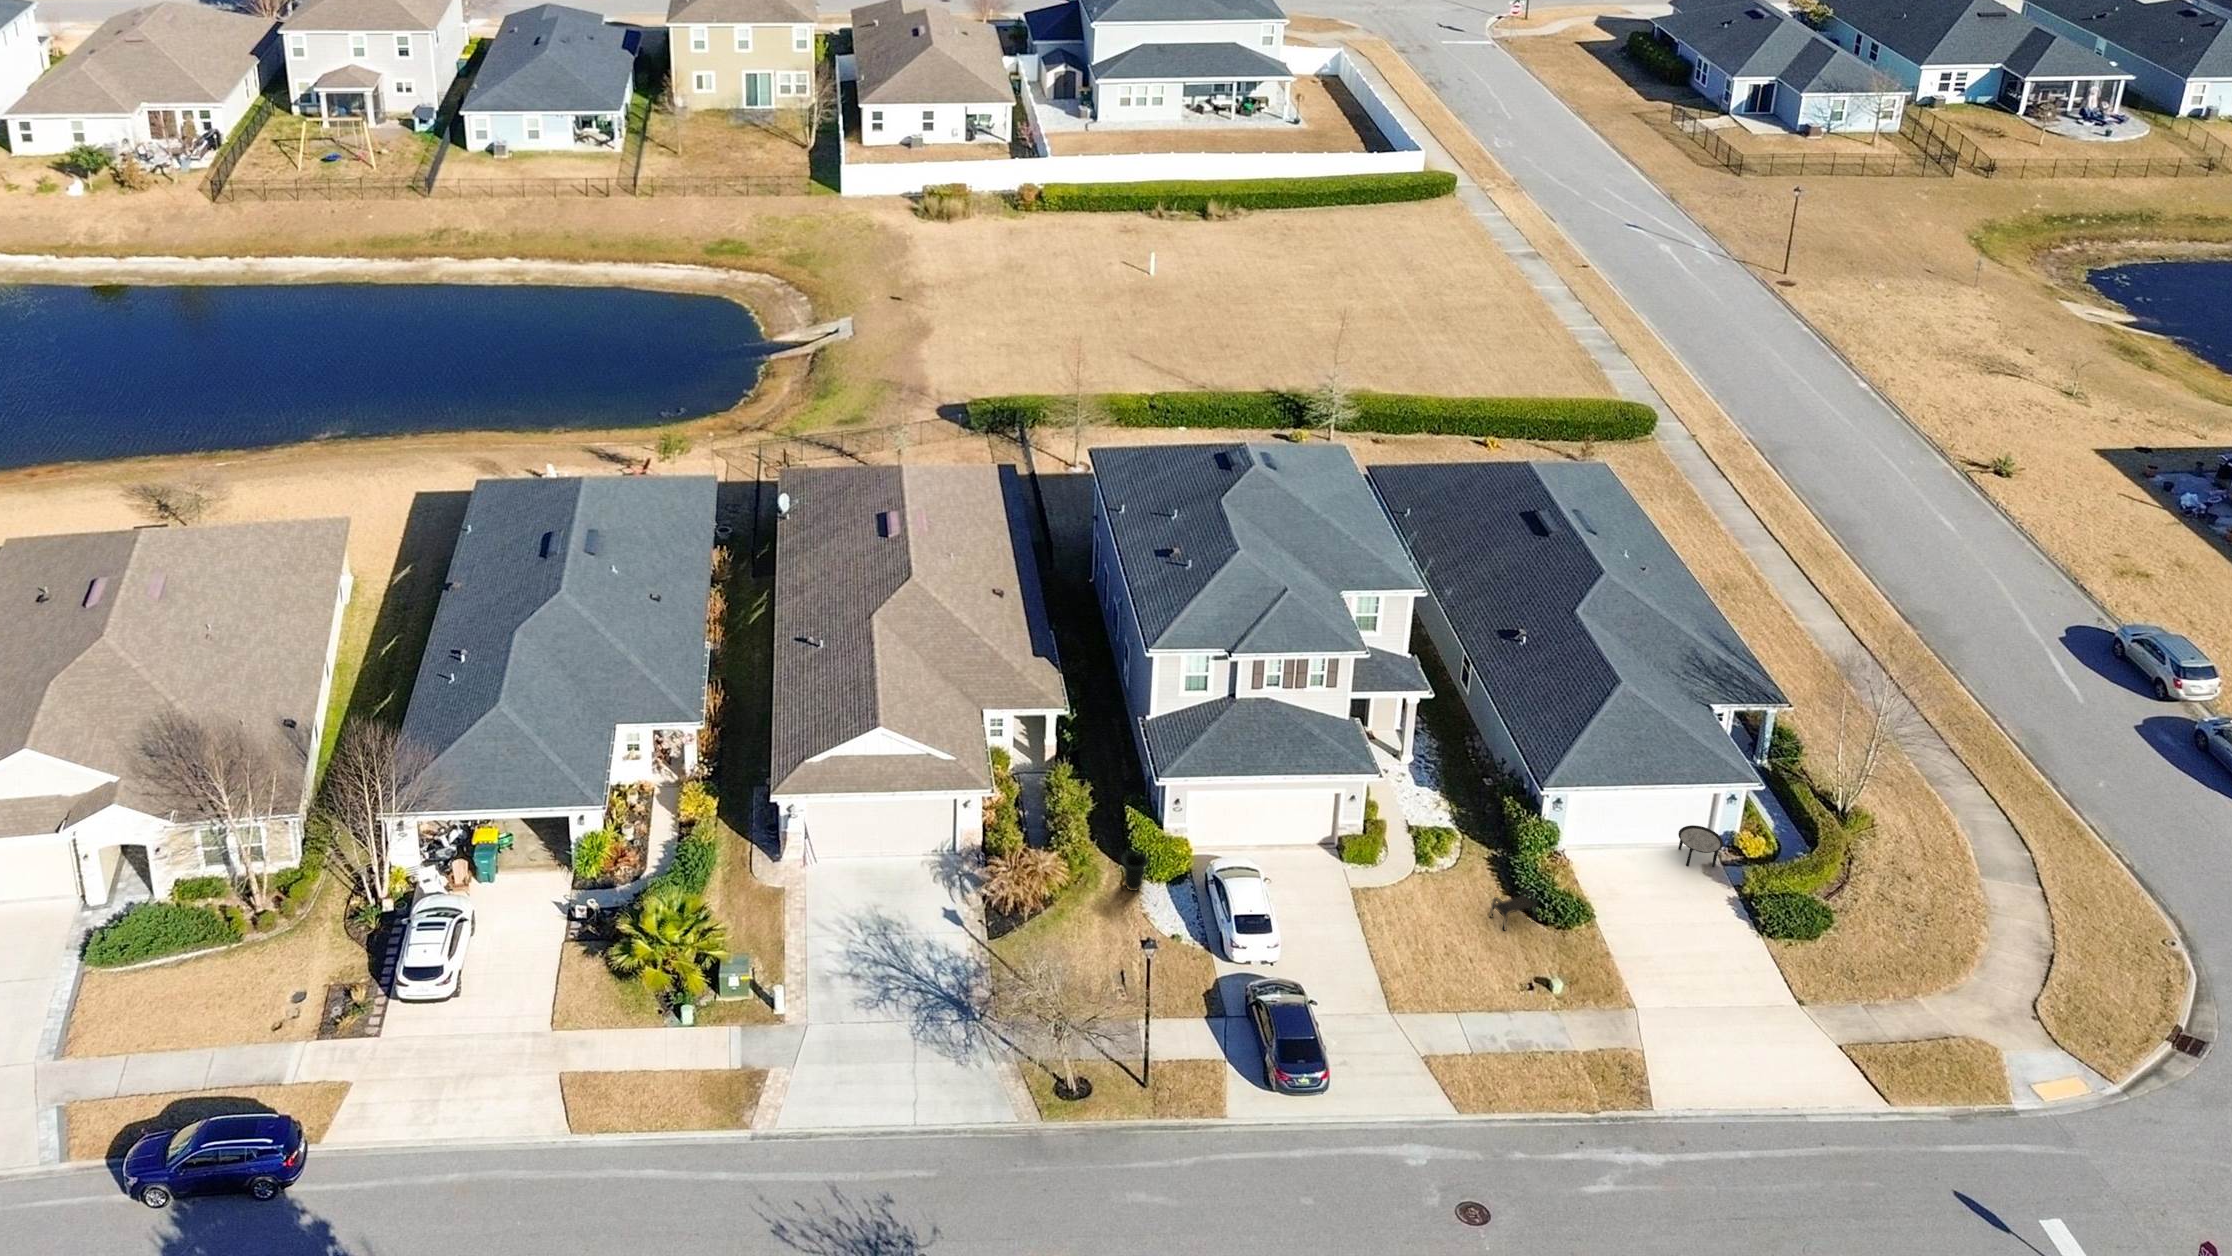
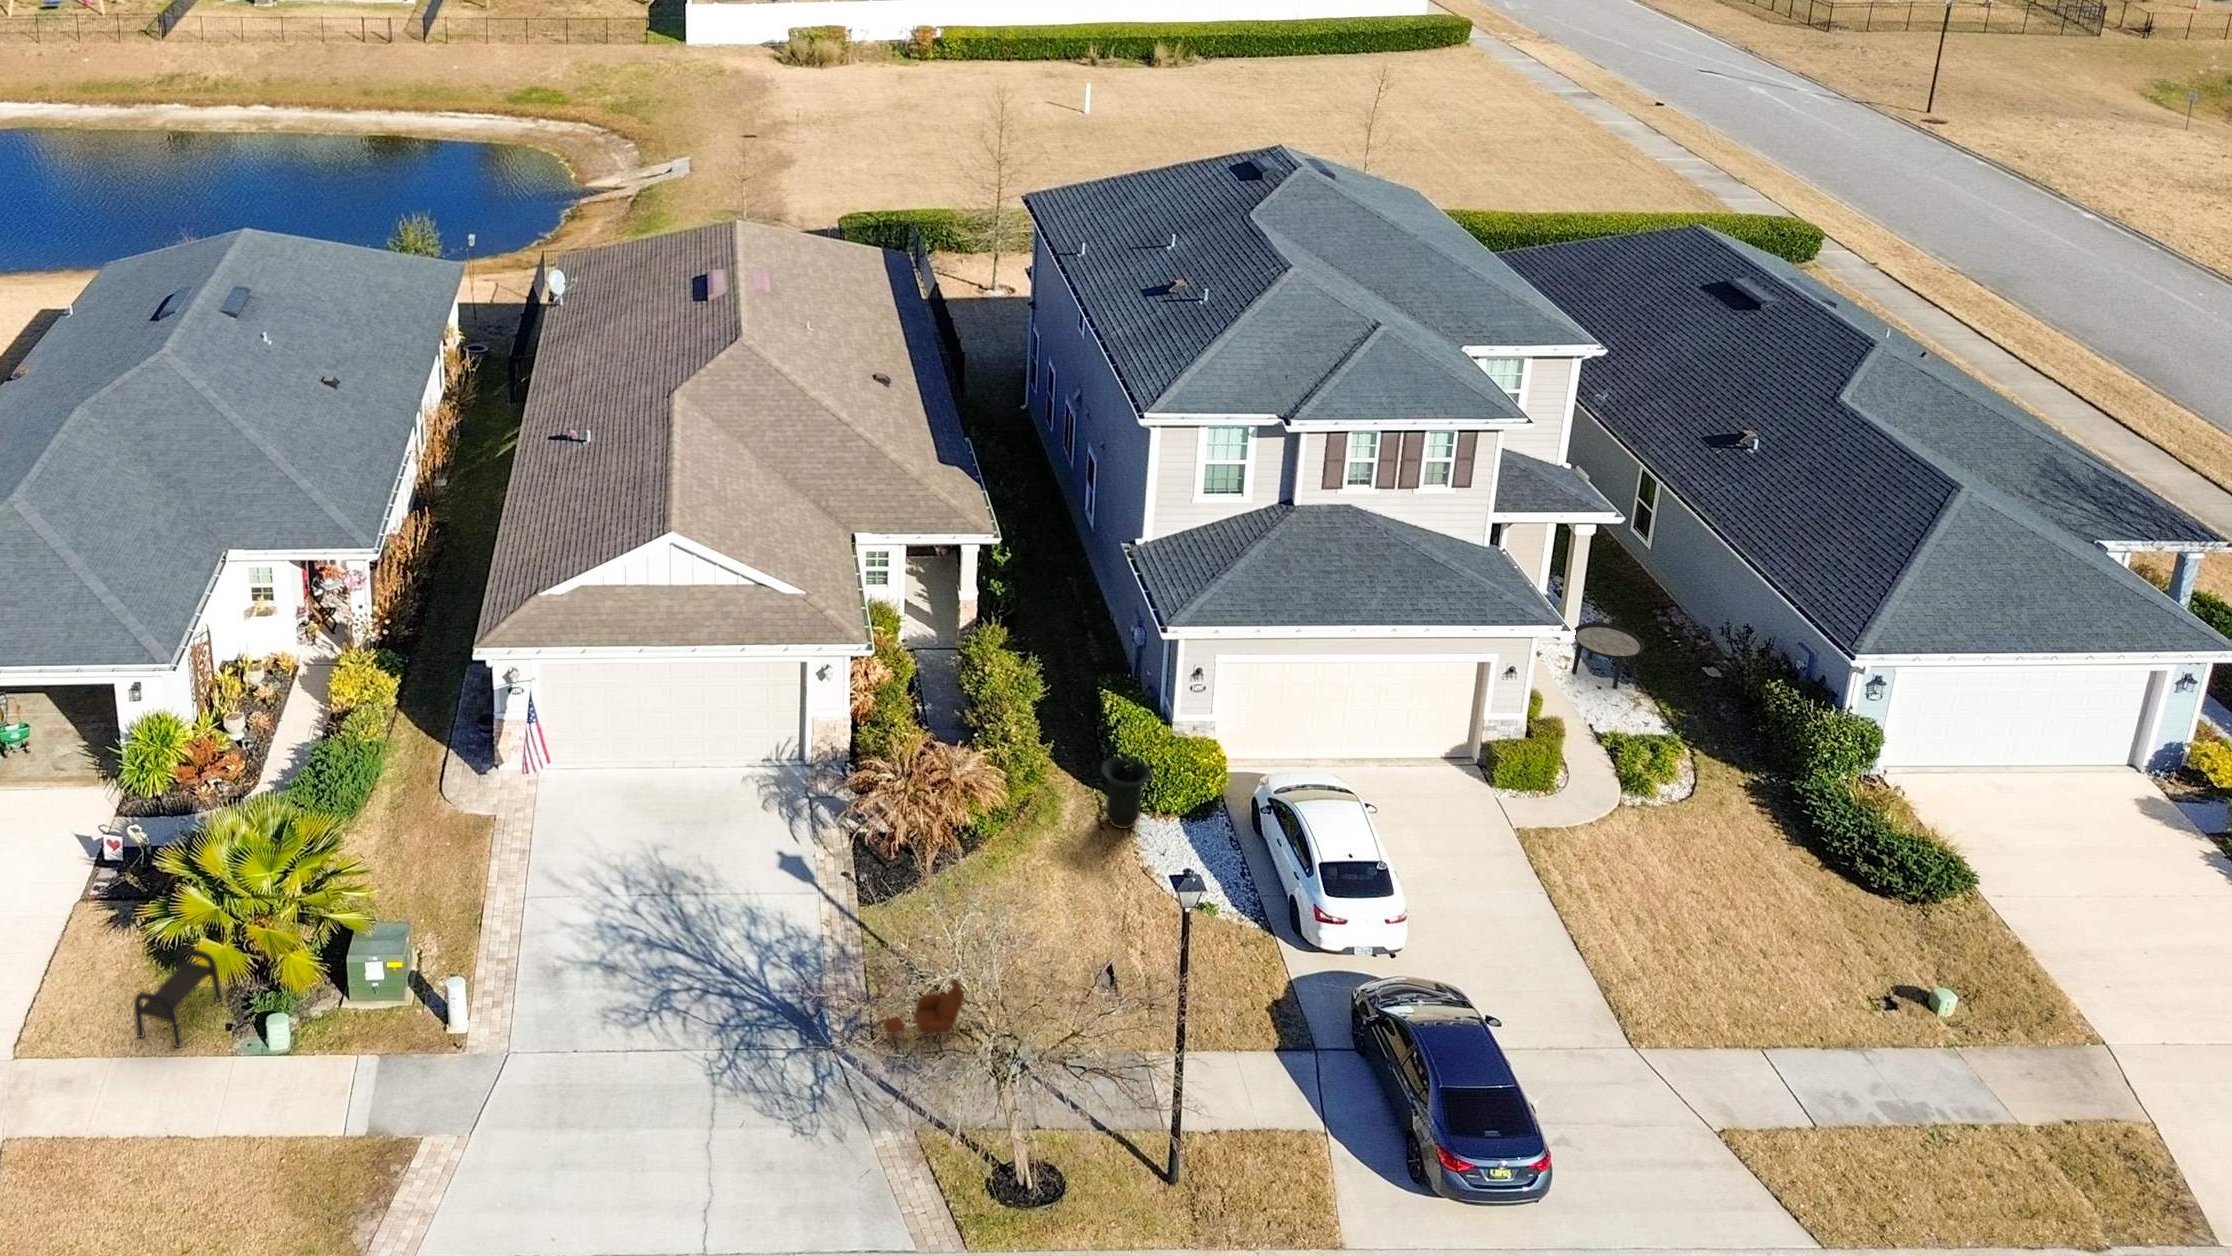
round table: present [1678,825,1723,867] -> present [1572,623,1645,689]
bench: present [1490,889,1538,930] -> present [134,948,222,1048]
lounge chair: none [999,984,1042,1022] -> present [883,979,964,1042]

